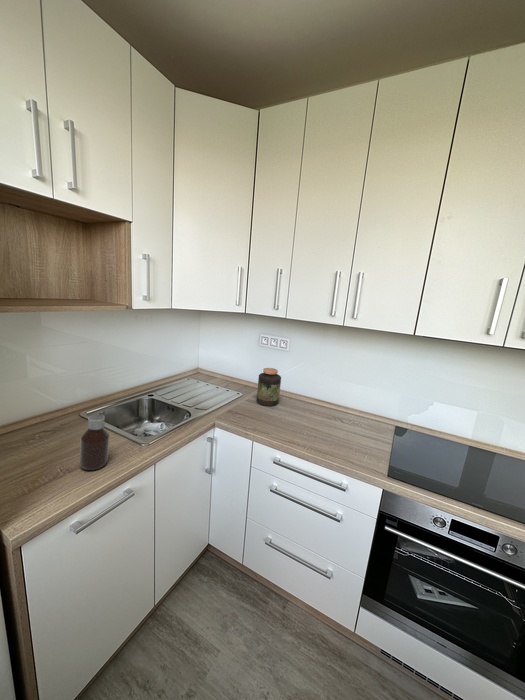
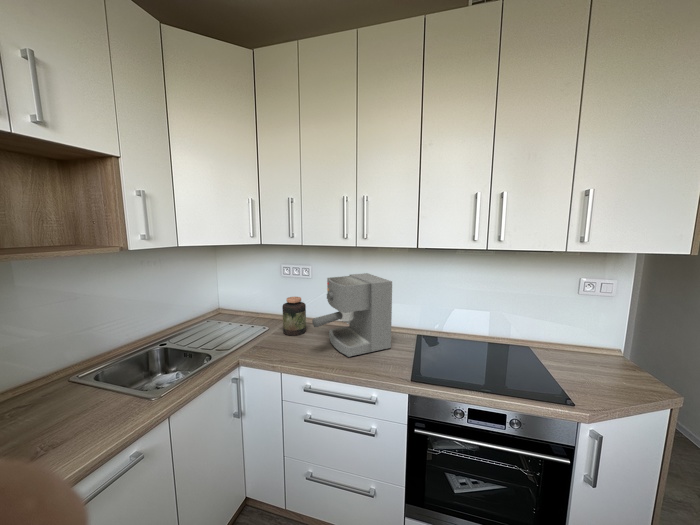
coffee maker: none [289,354,378,439] -> present [312,273,392,357]
bottle: present [80,414,109,470] -> none [68,371,107,439]

